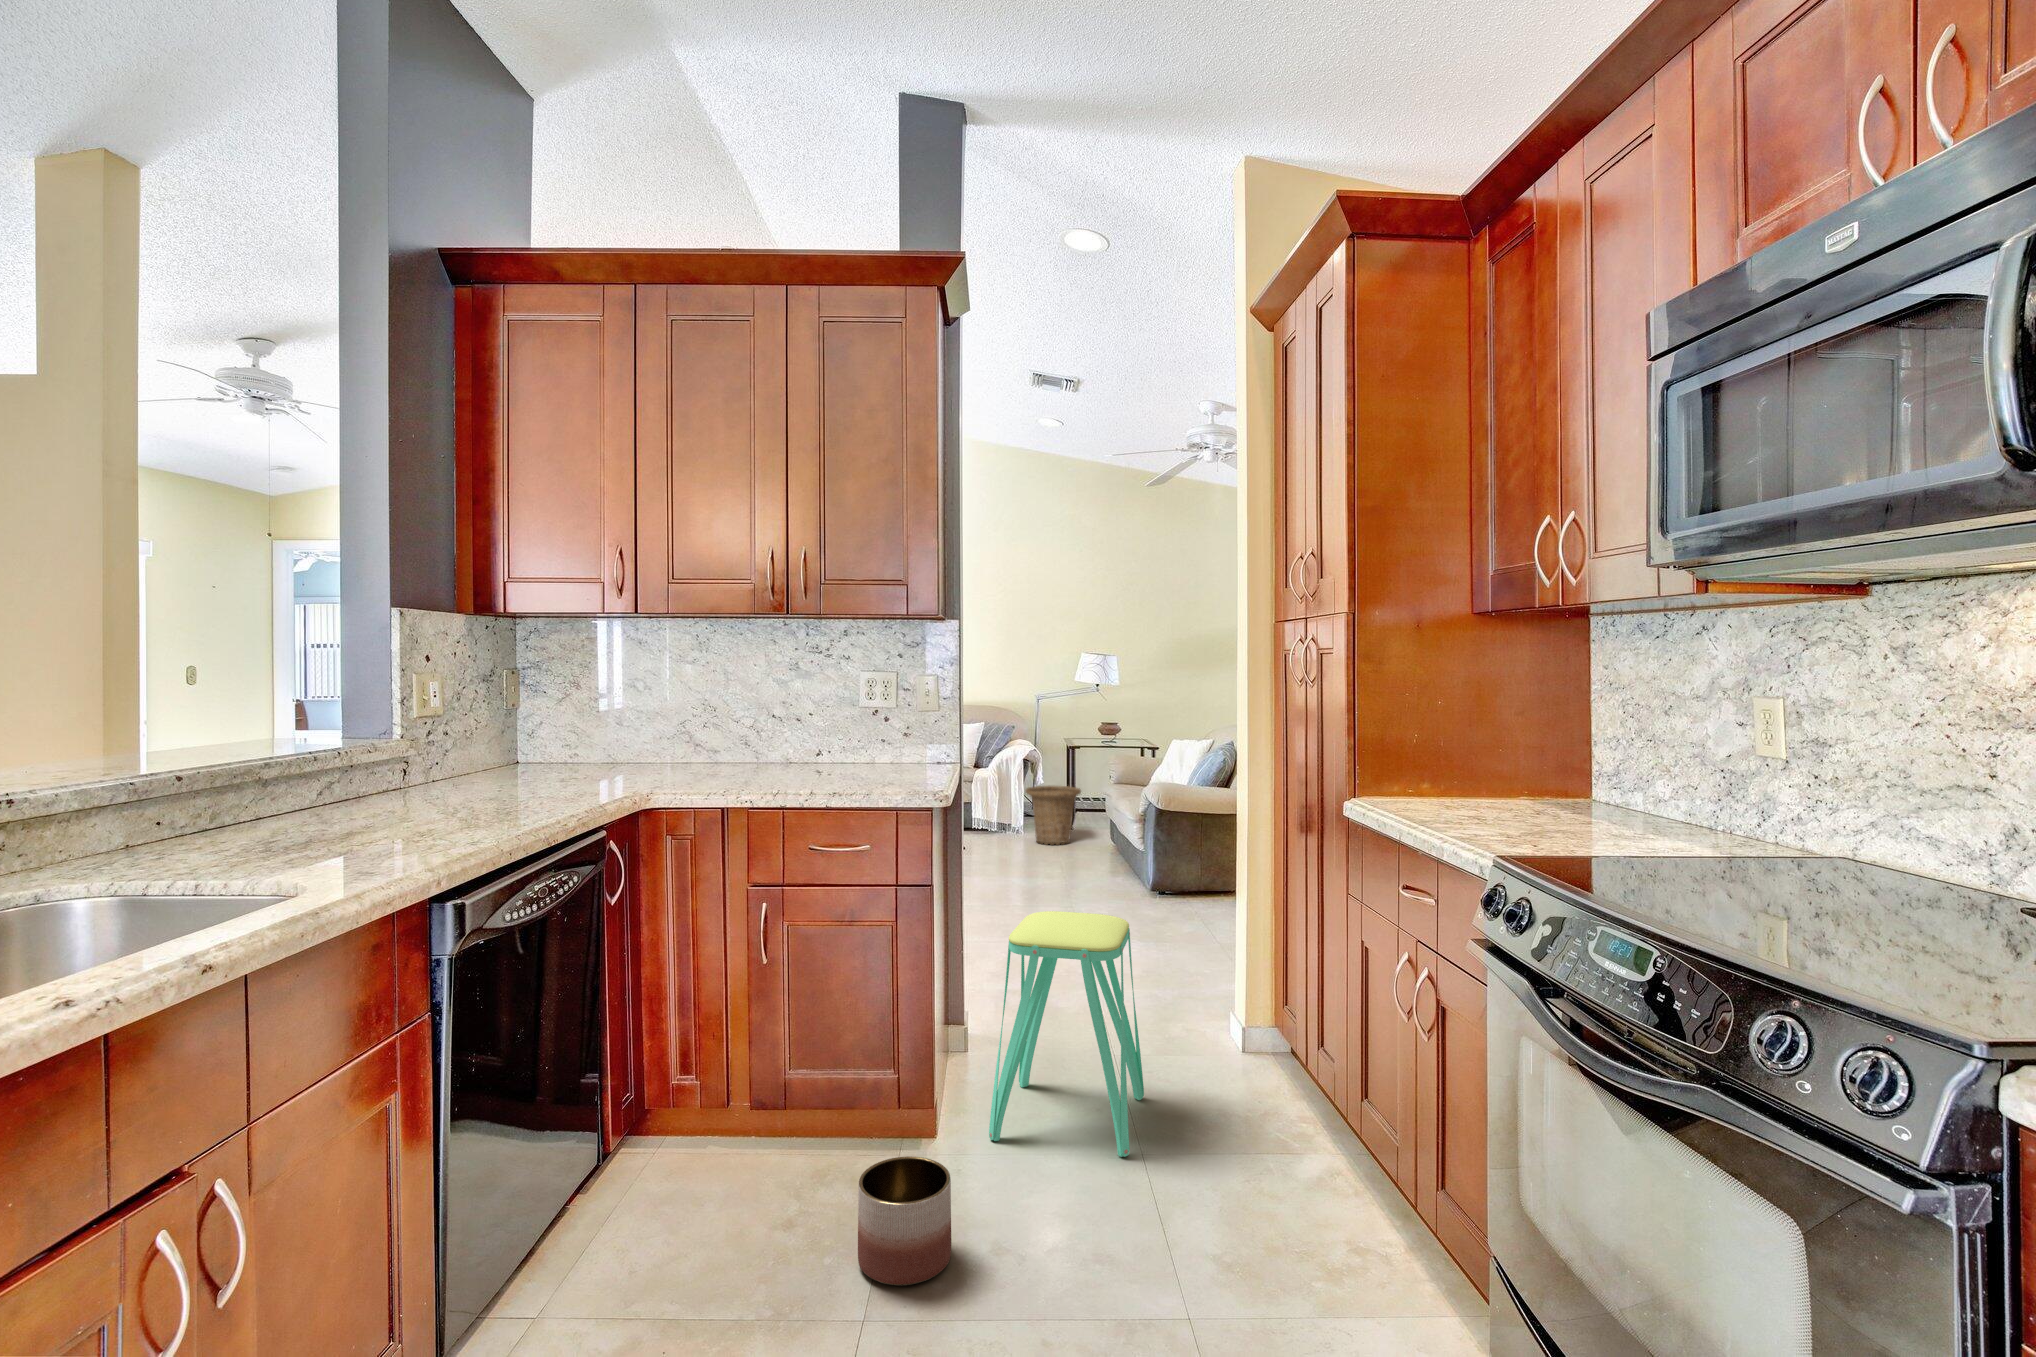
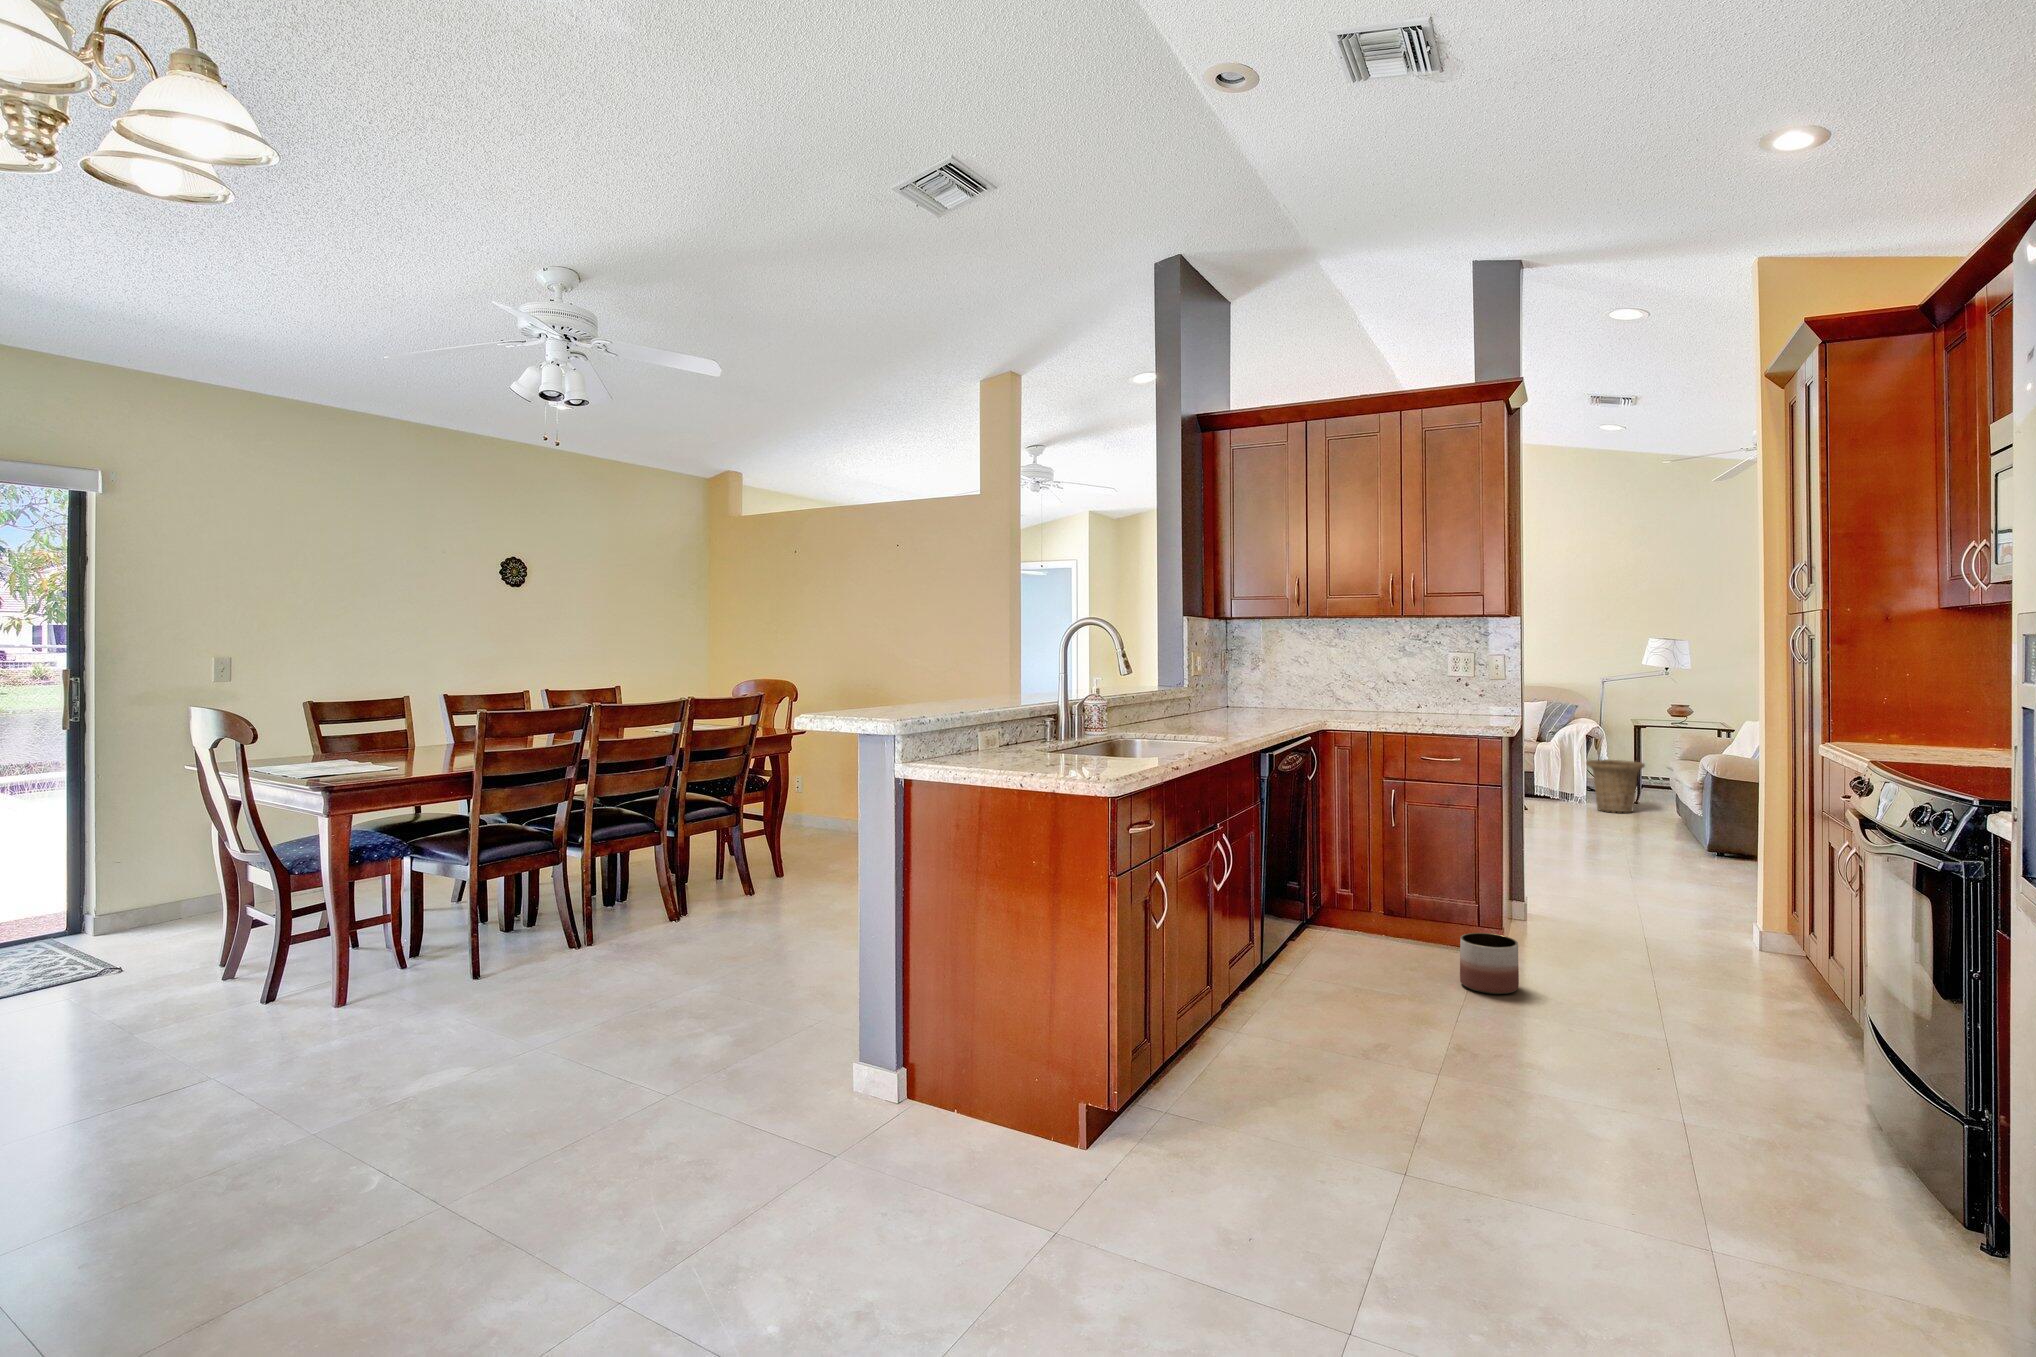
stool: present [989,911,1144,1157] -> none [1544,816,1670,973]

